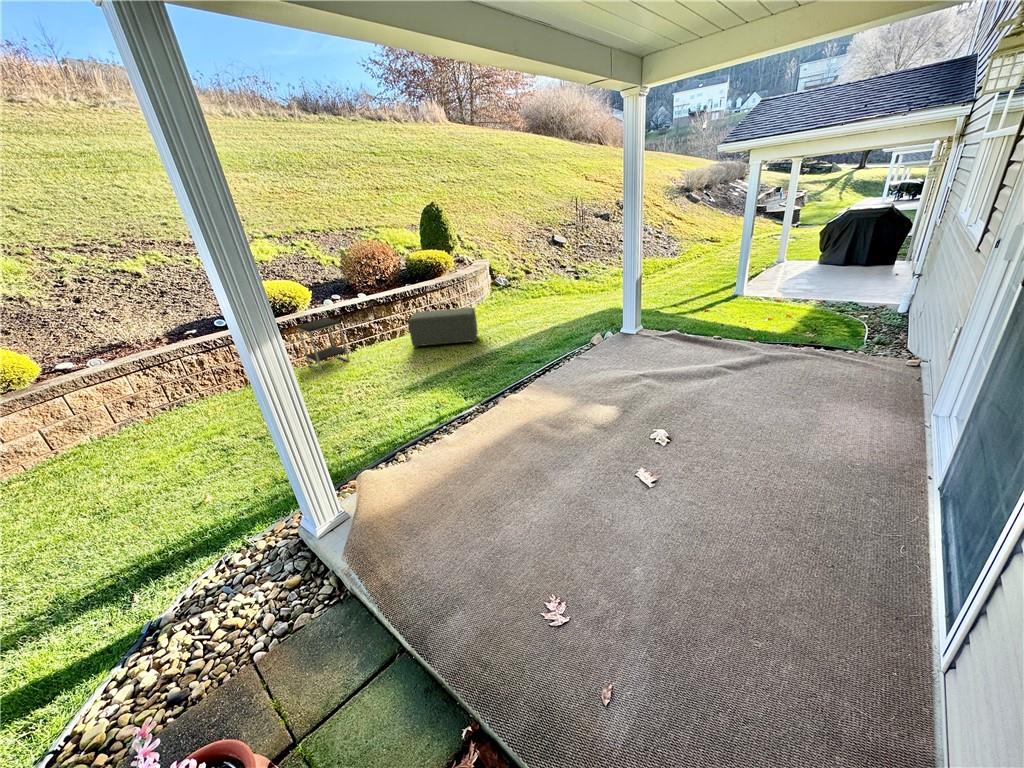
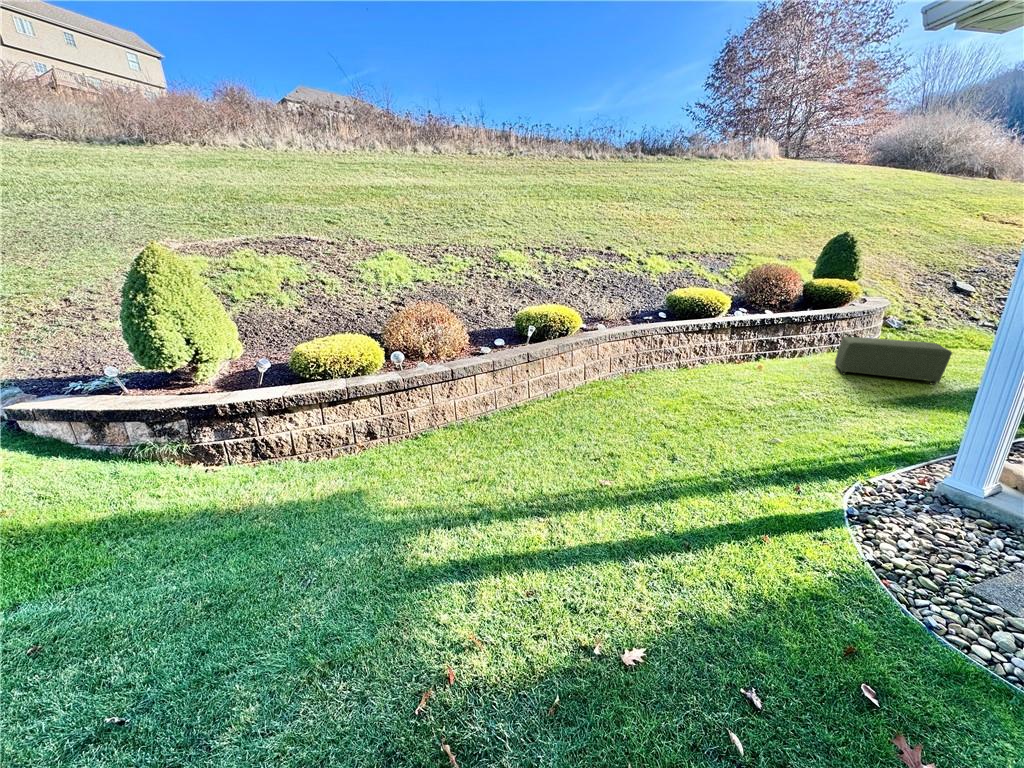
side table: present [297,318,350,371] -> none [720,325,776,374]

